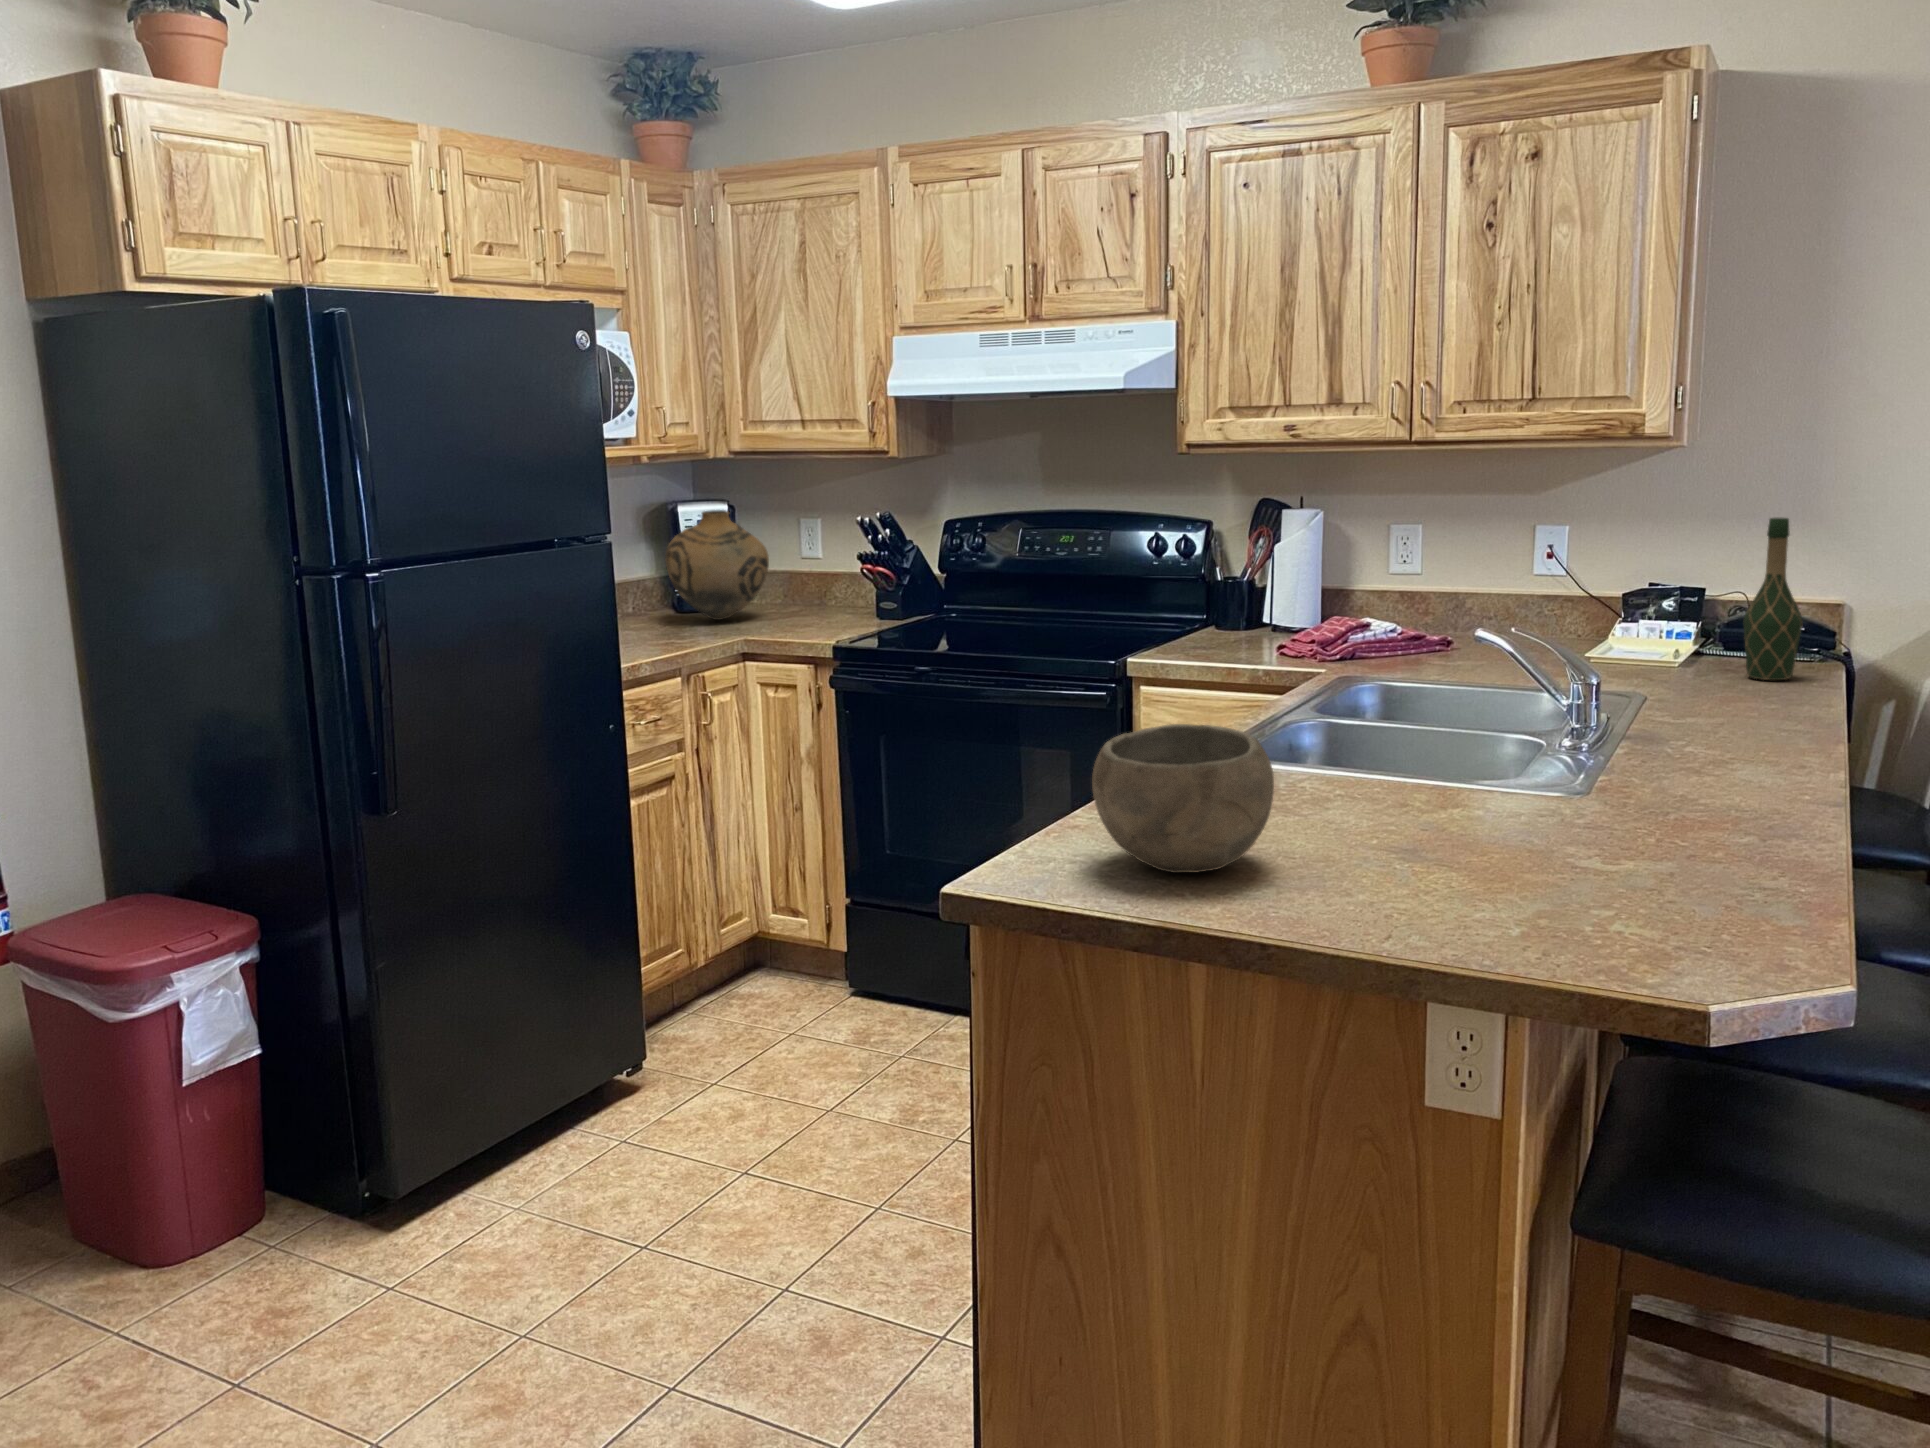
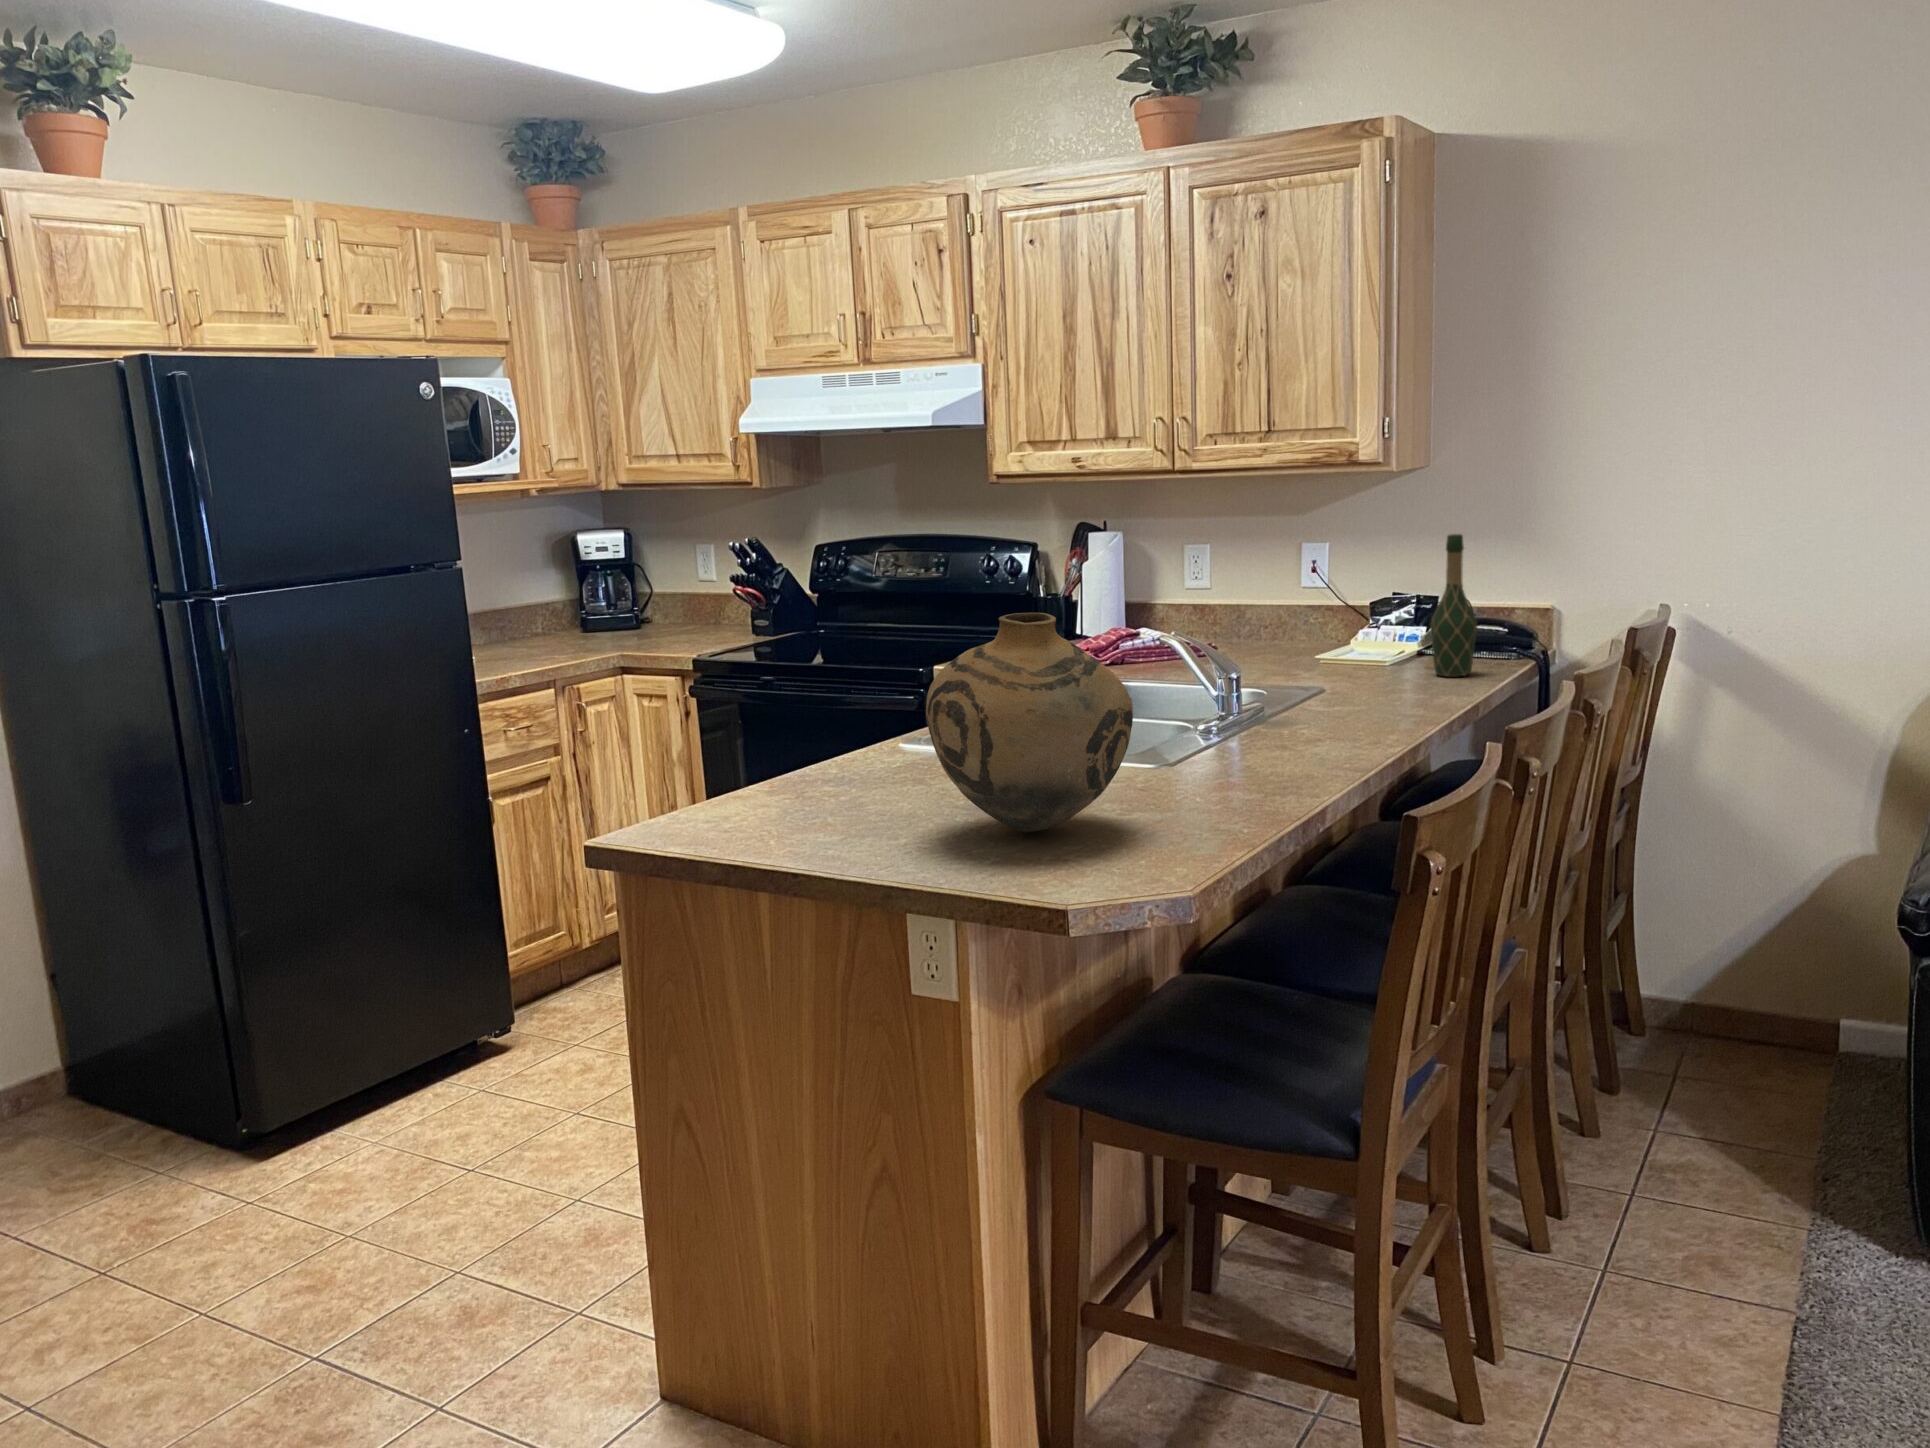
vase: present [665,510,769,620] -> present [926,613,1133,832]
bowl: present [1092,724,1274,873] -> none [704,709,850,826]

